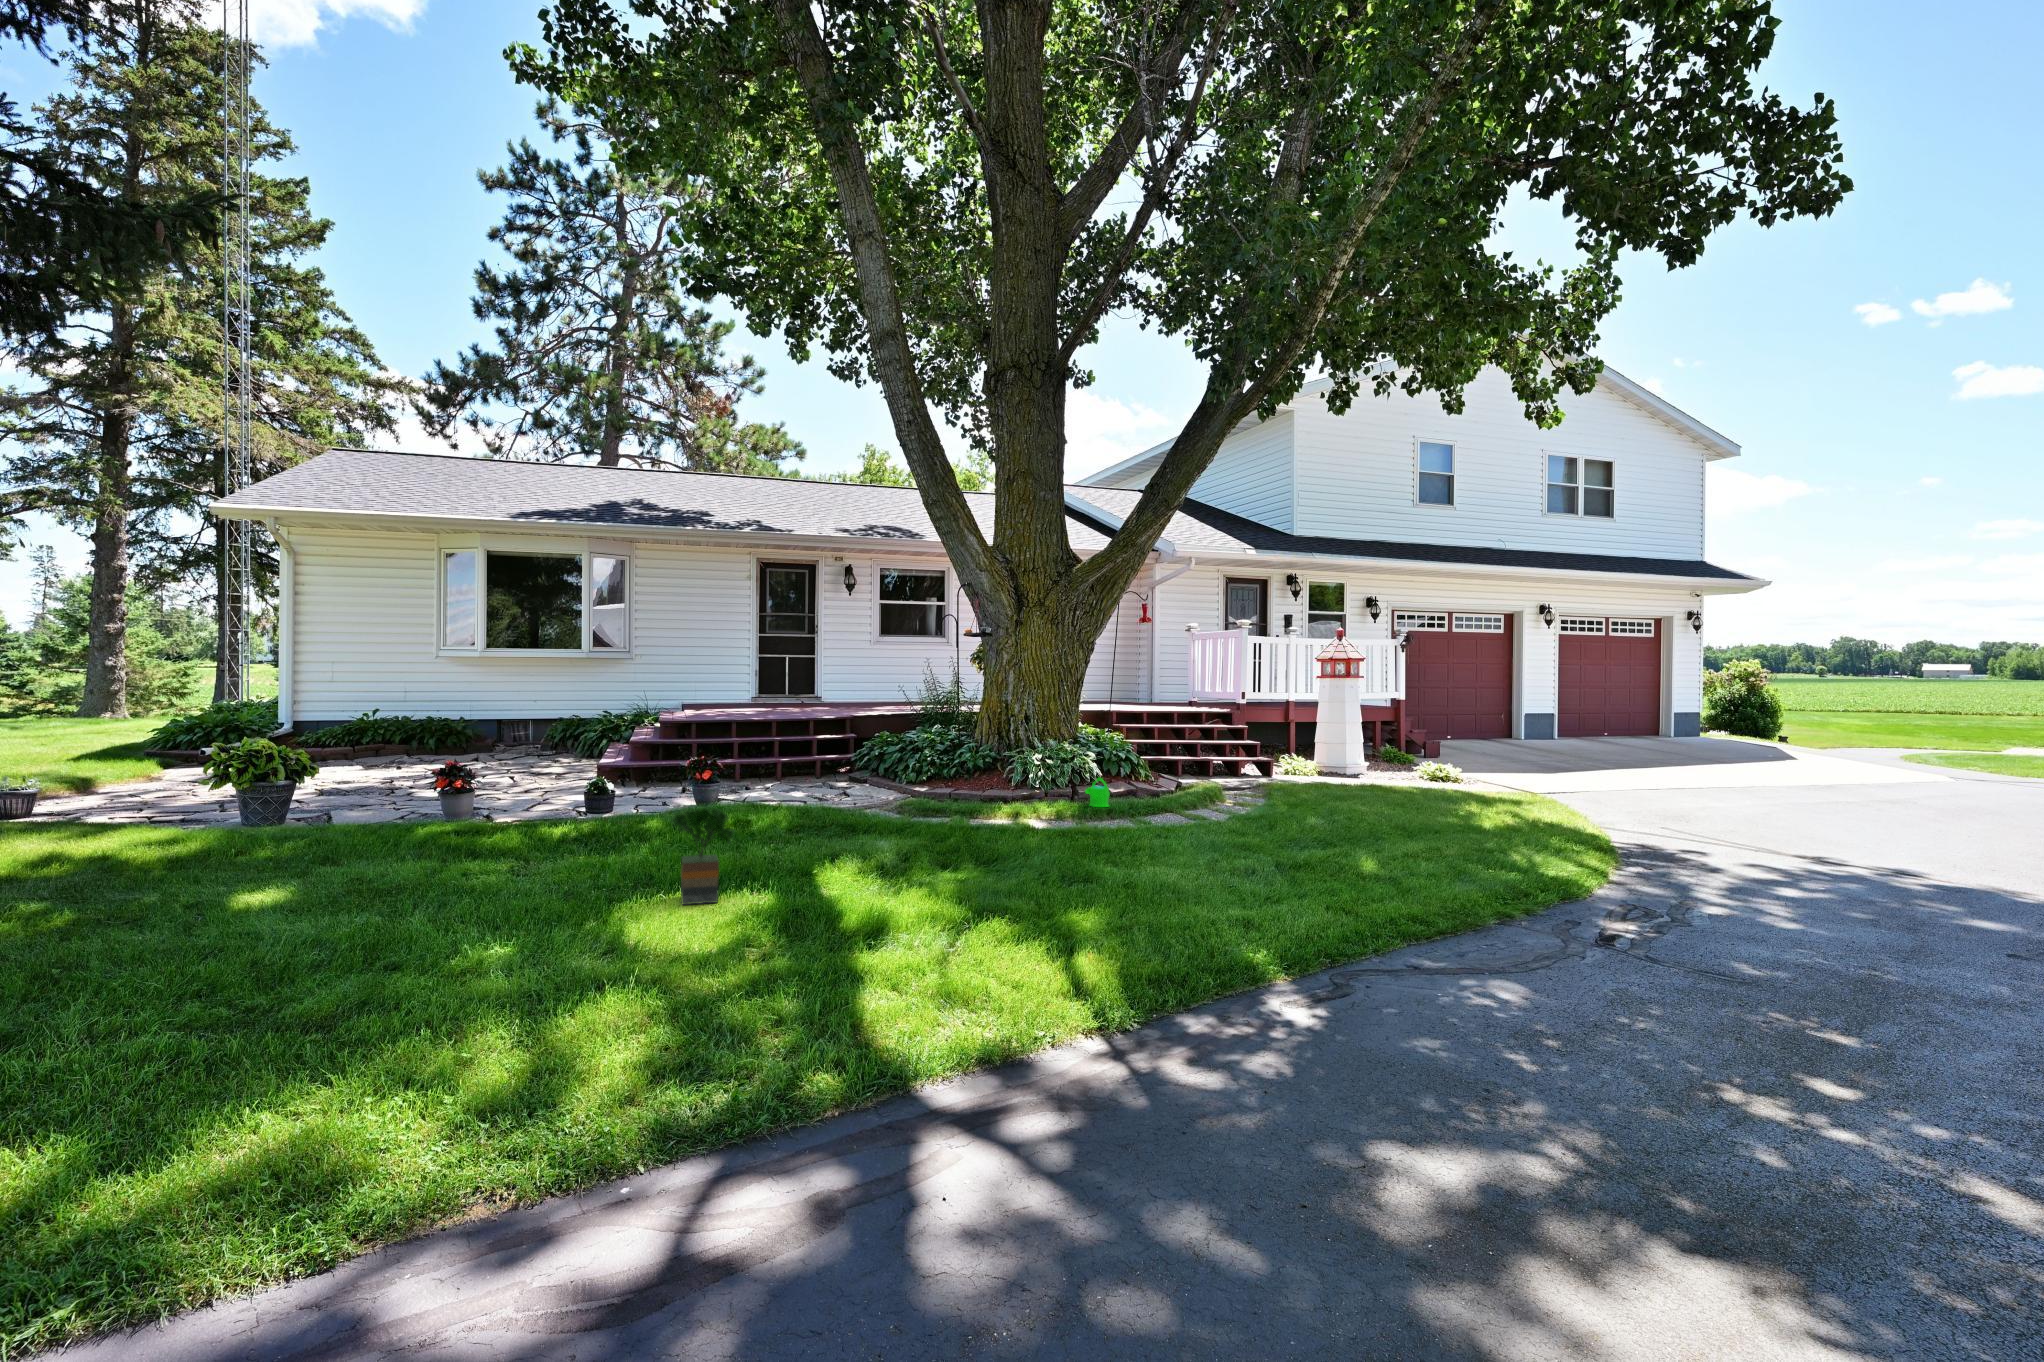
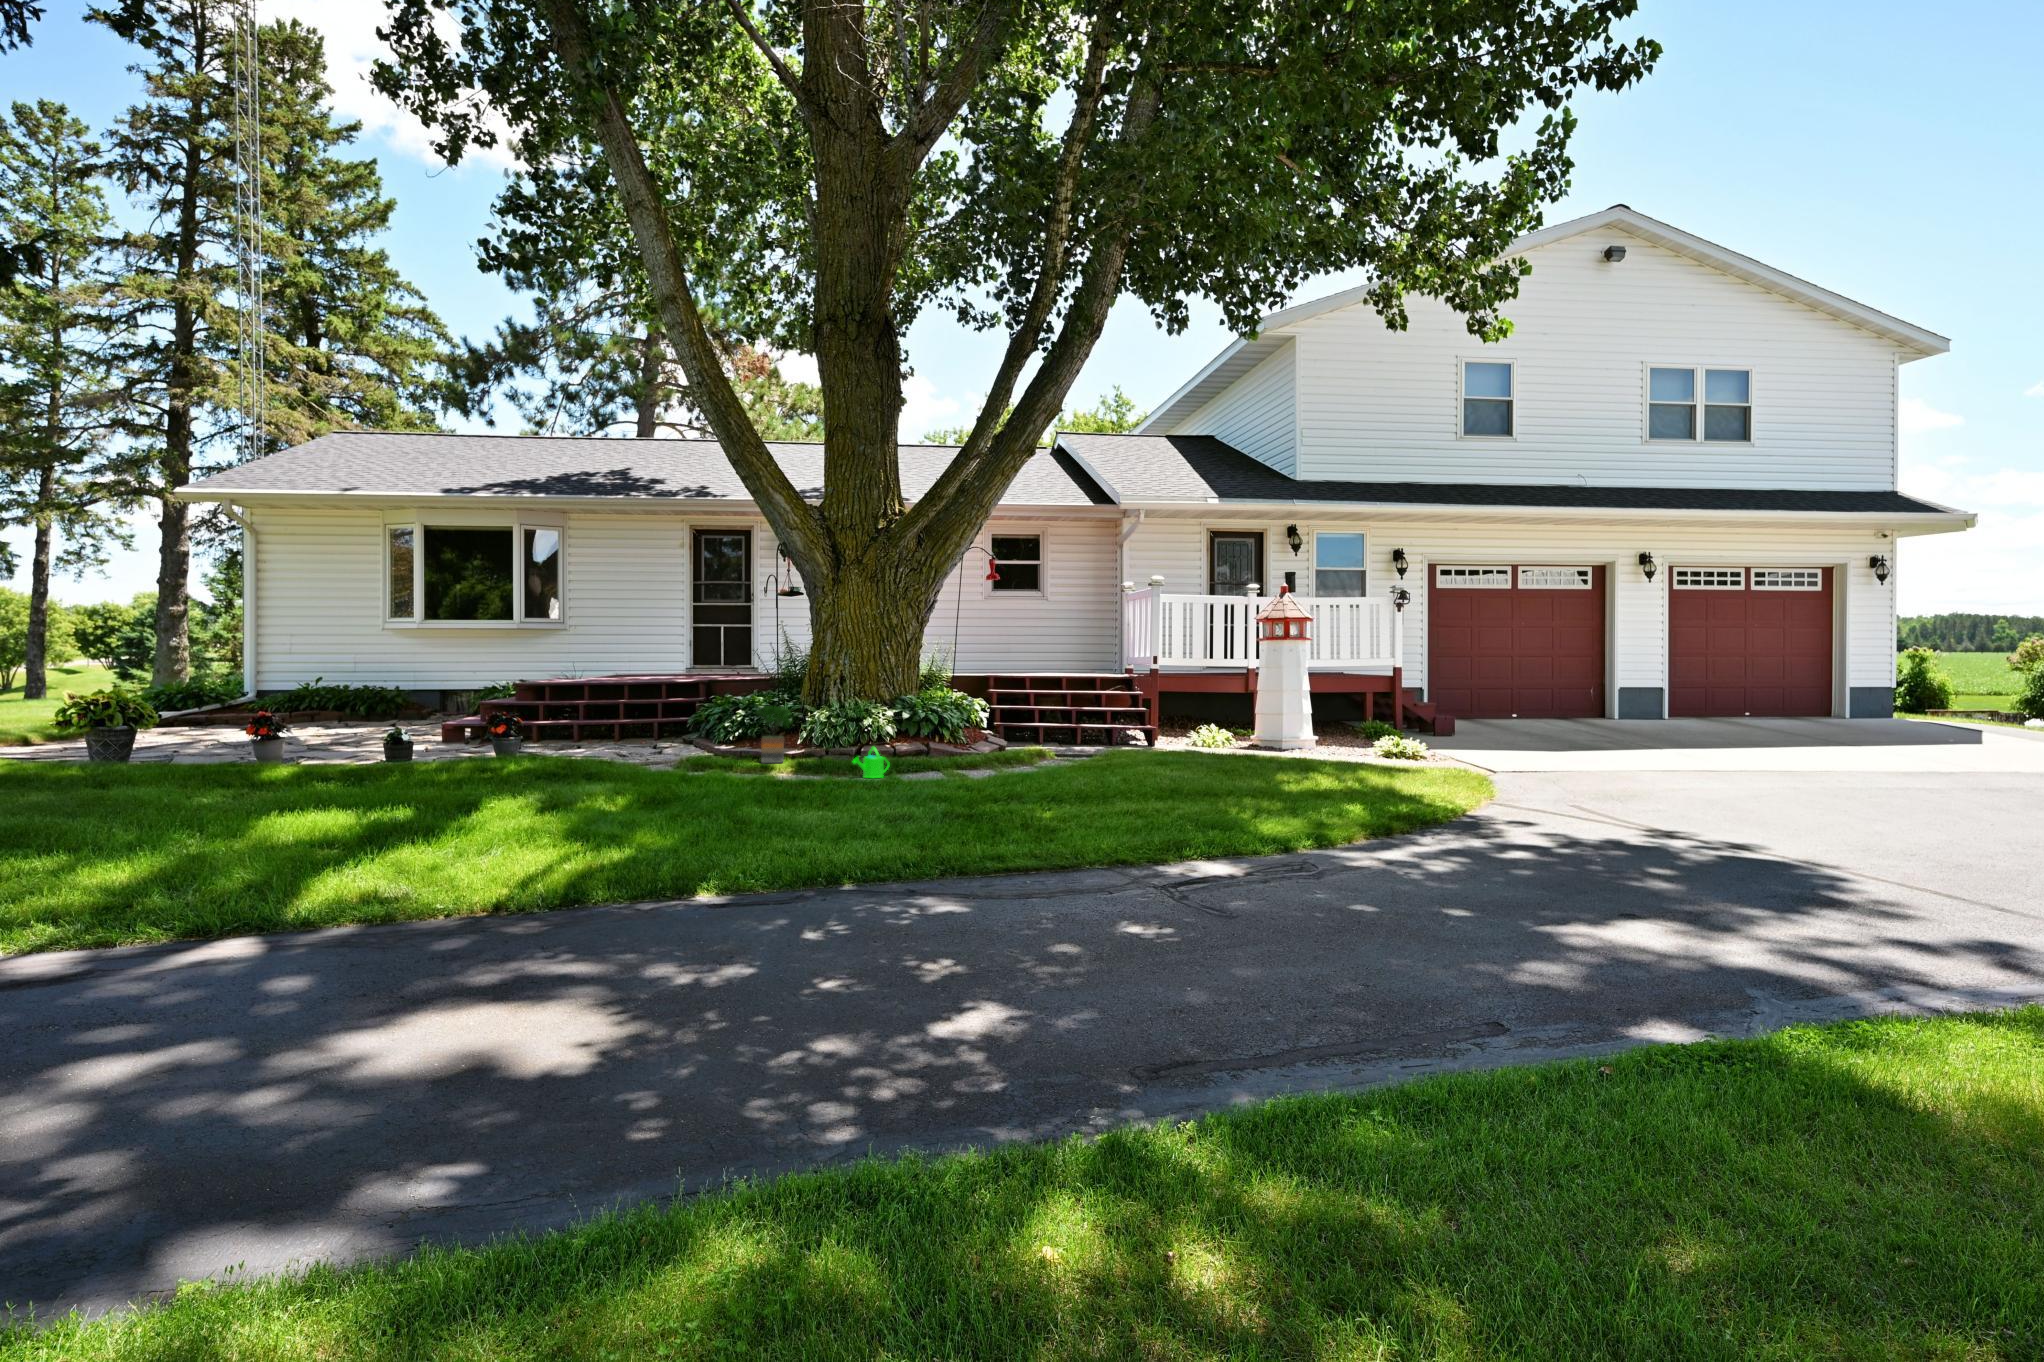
potted tree: present [671,808,734,905] -> present [757,706,792,763]

